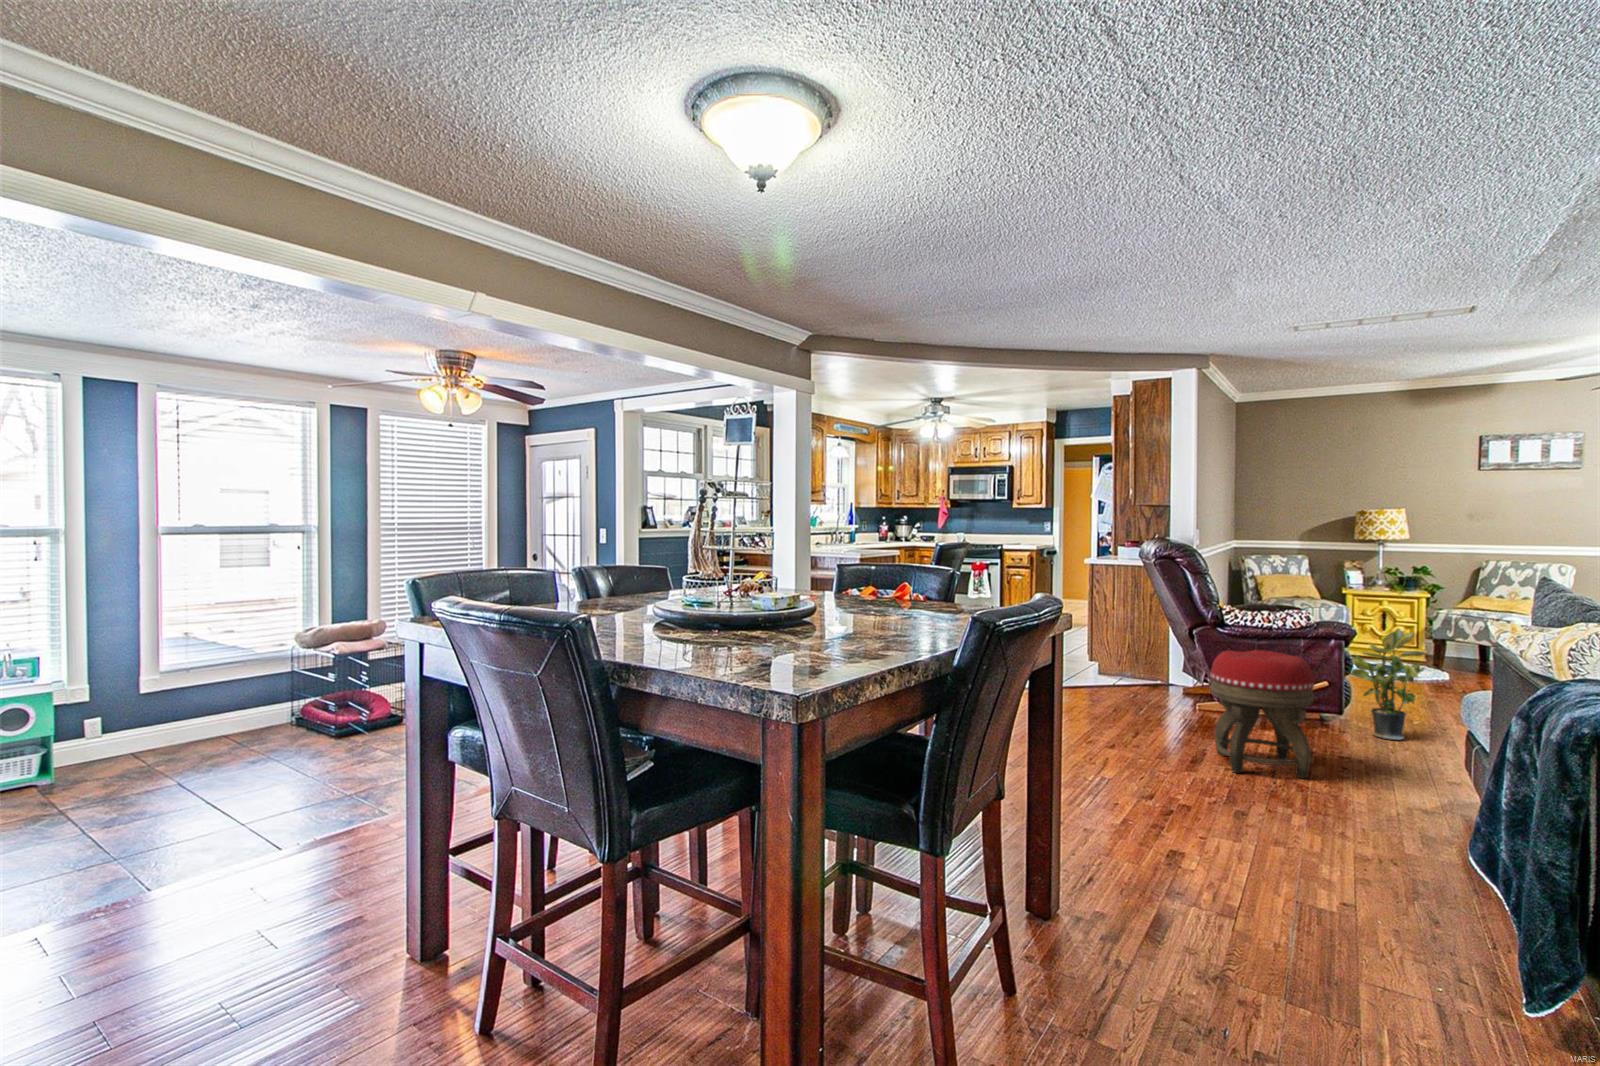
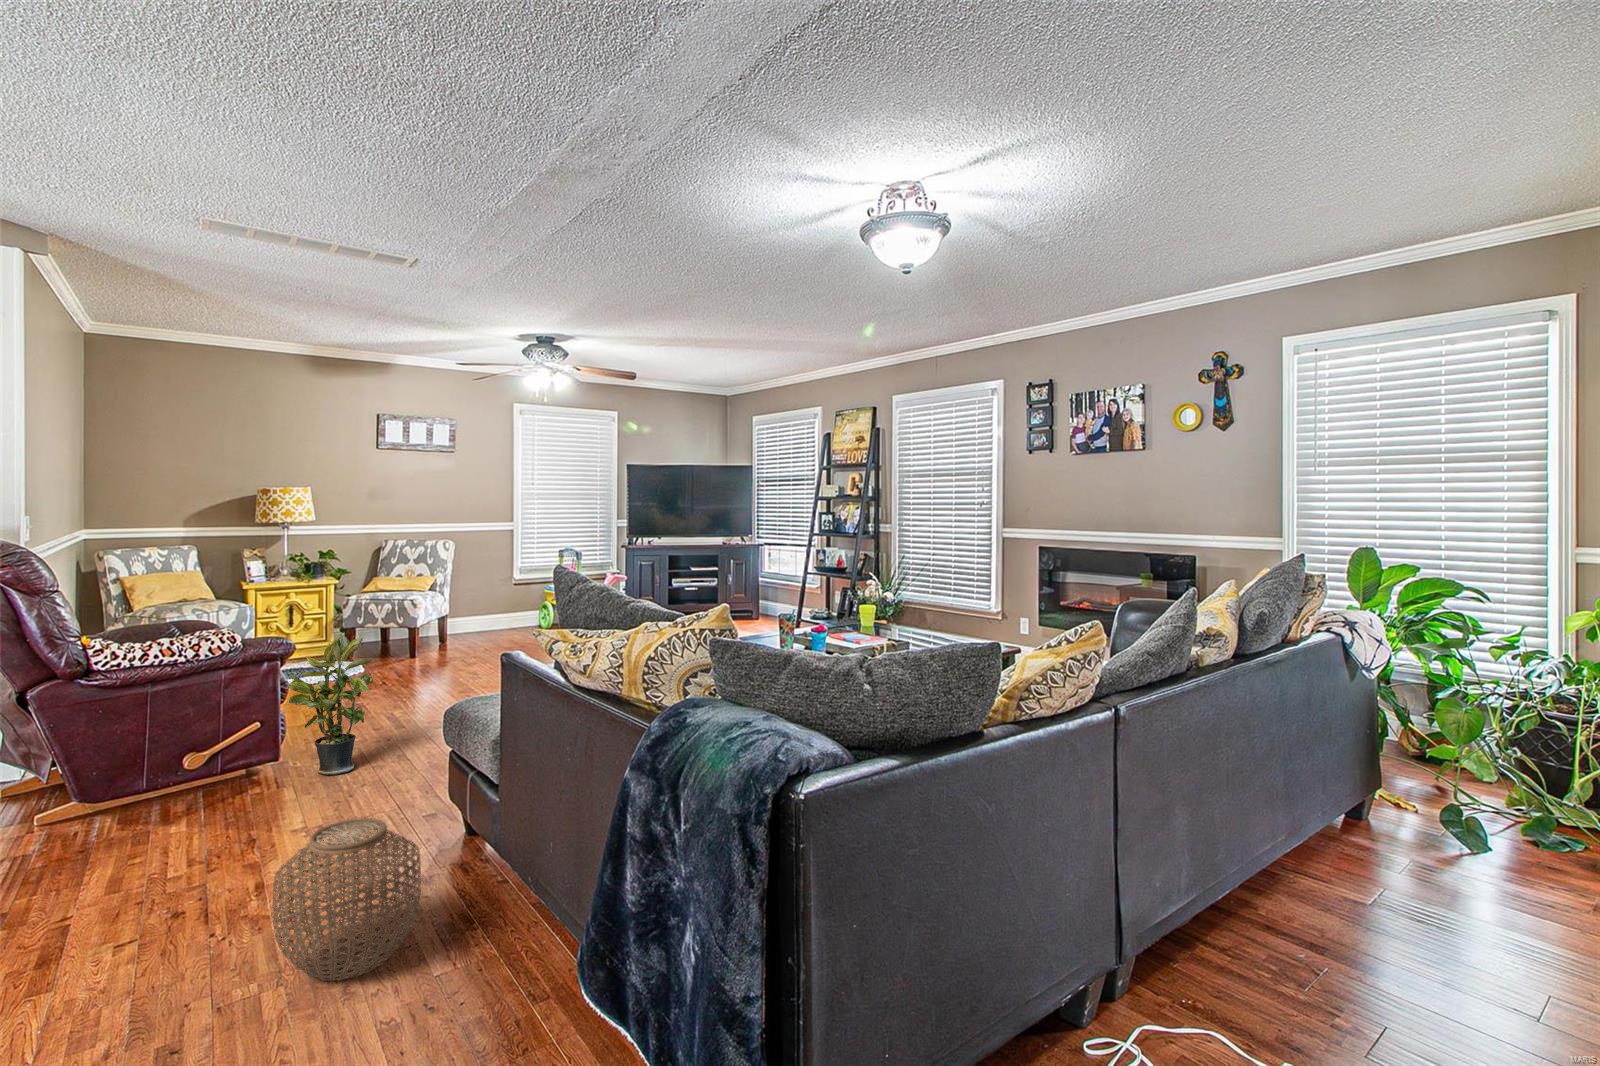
footstool: present [1210,650,1315,778] -> none [79,707,264,932]
woven basket: none [1302,735,1408,839] -> present [273,818,421,981]

